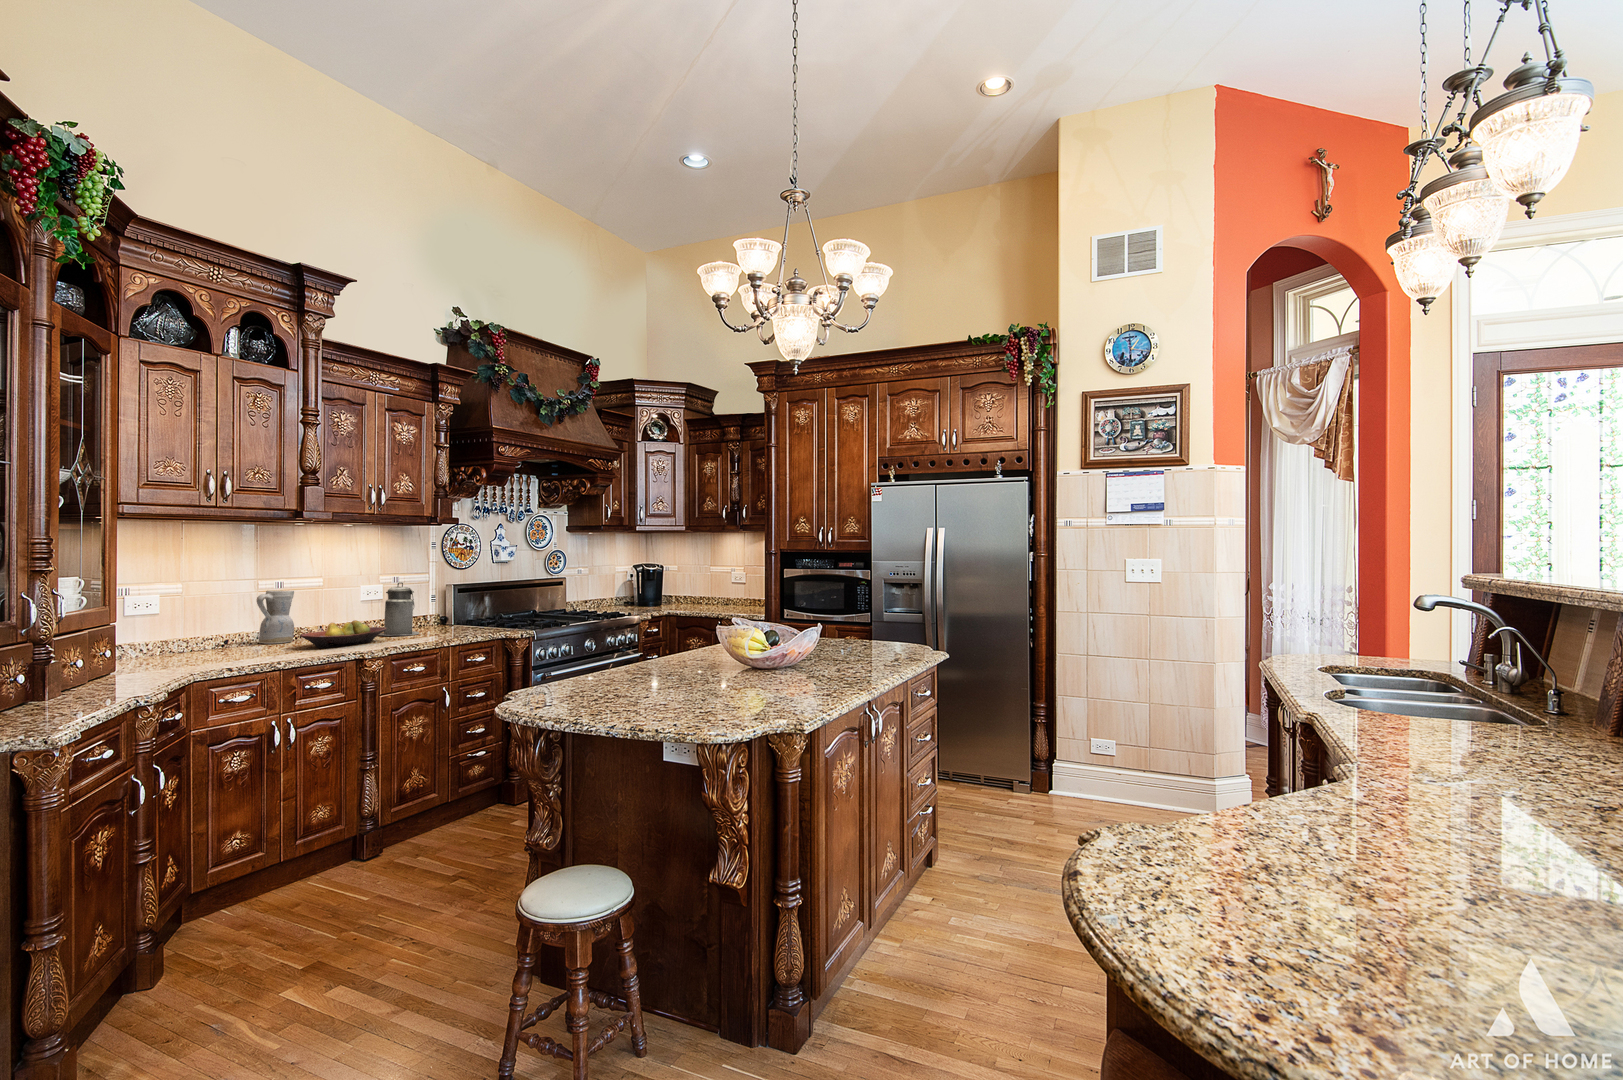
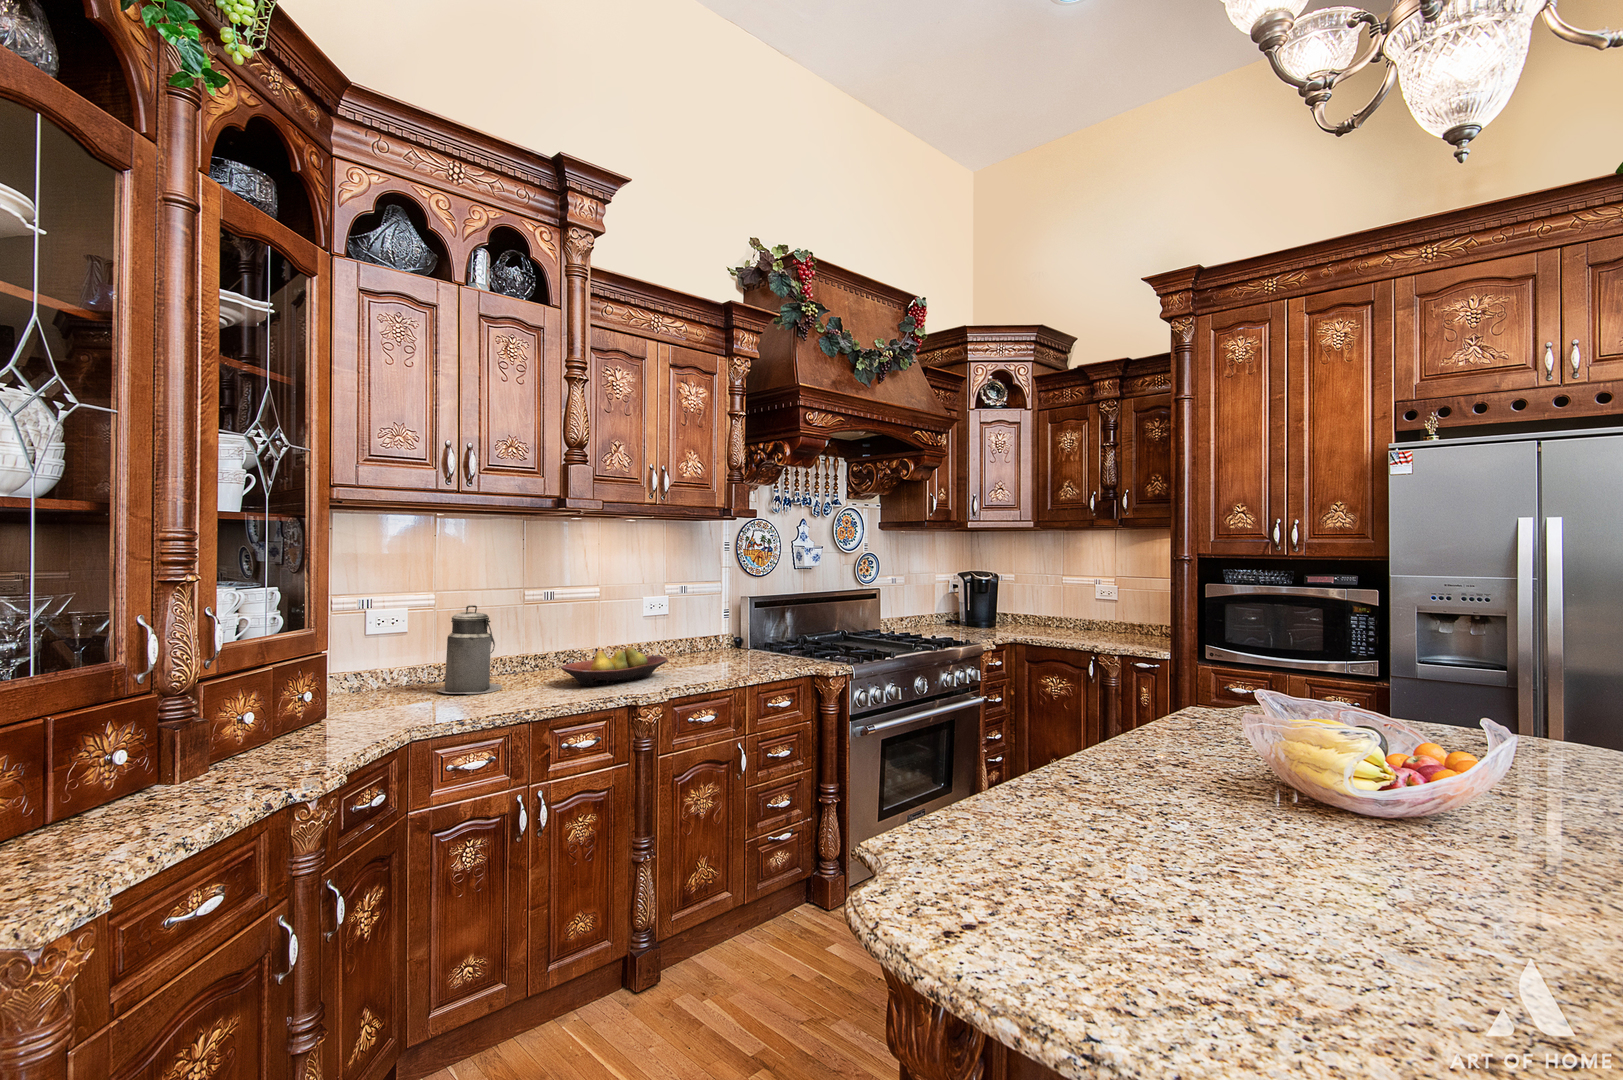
canister: present [379,582,419,635] -> present [437,605,502,694]
ceramic pitcher: present [257,590,294,644] -> none [518,603,562,673]

